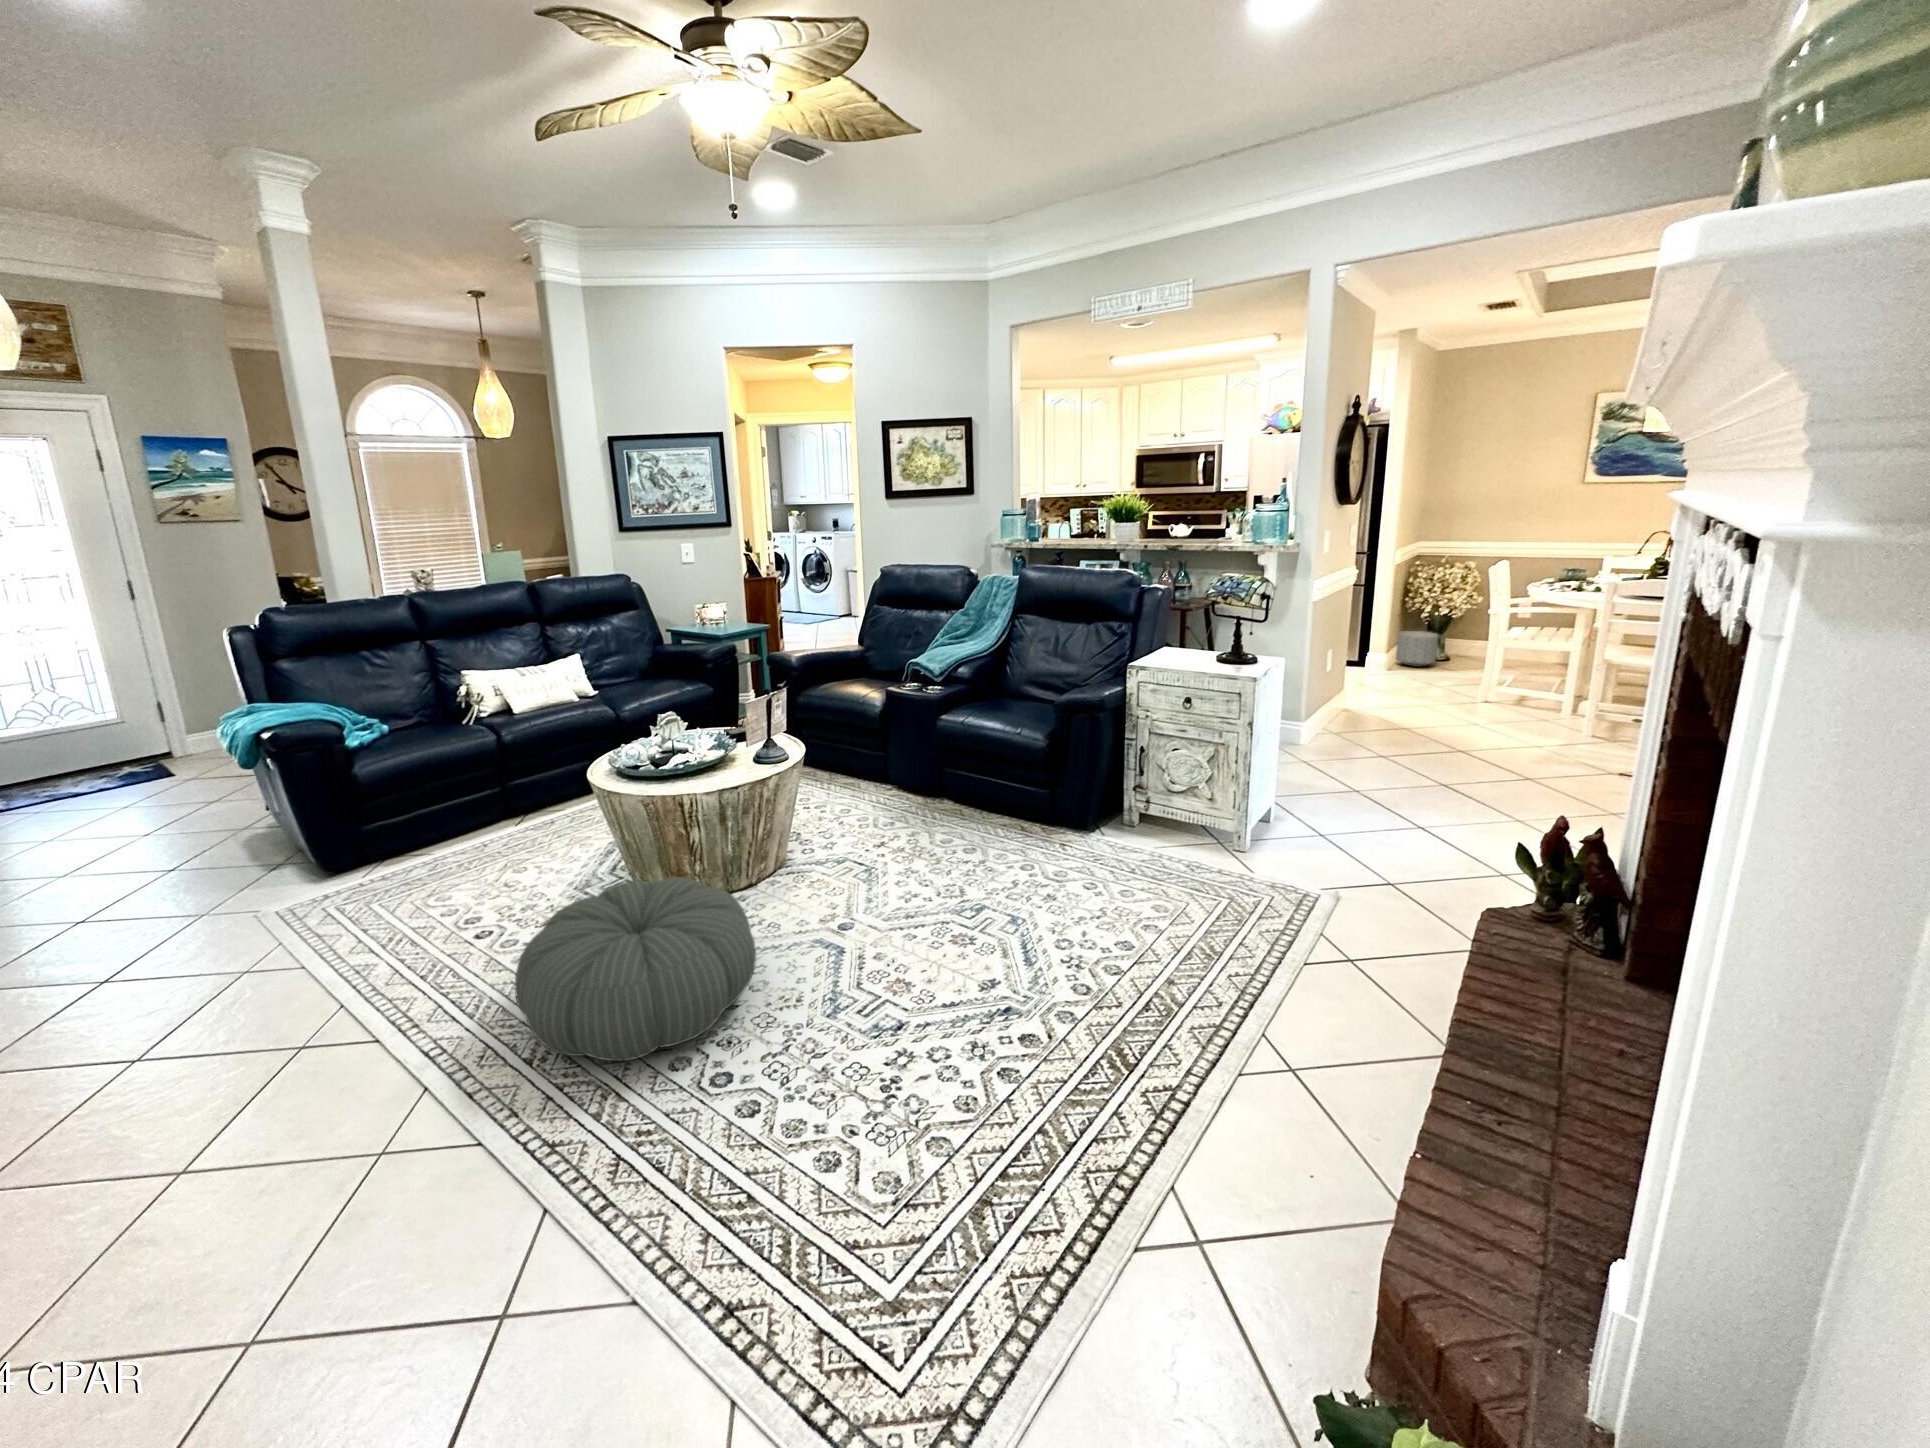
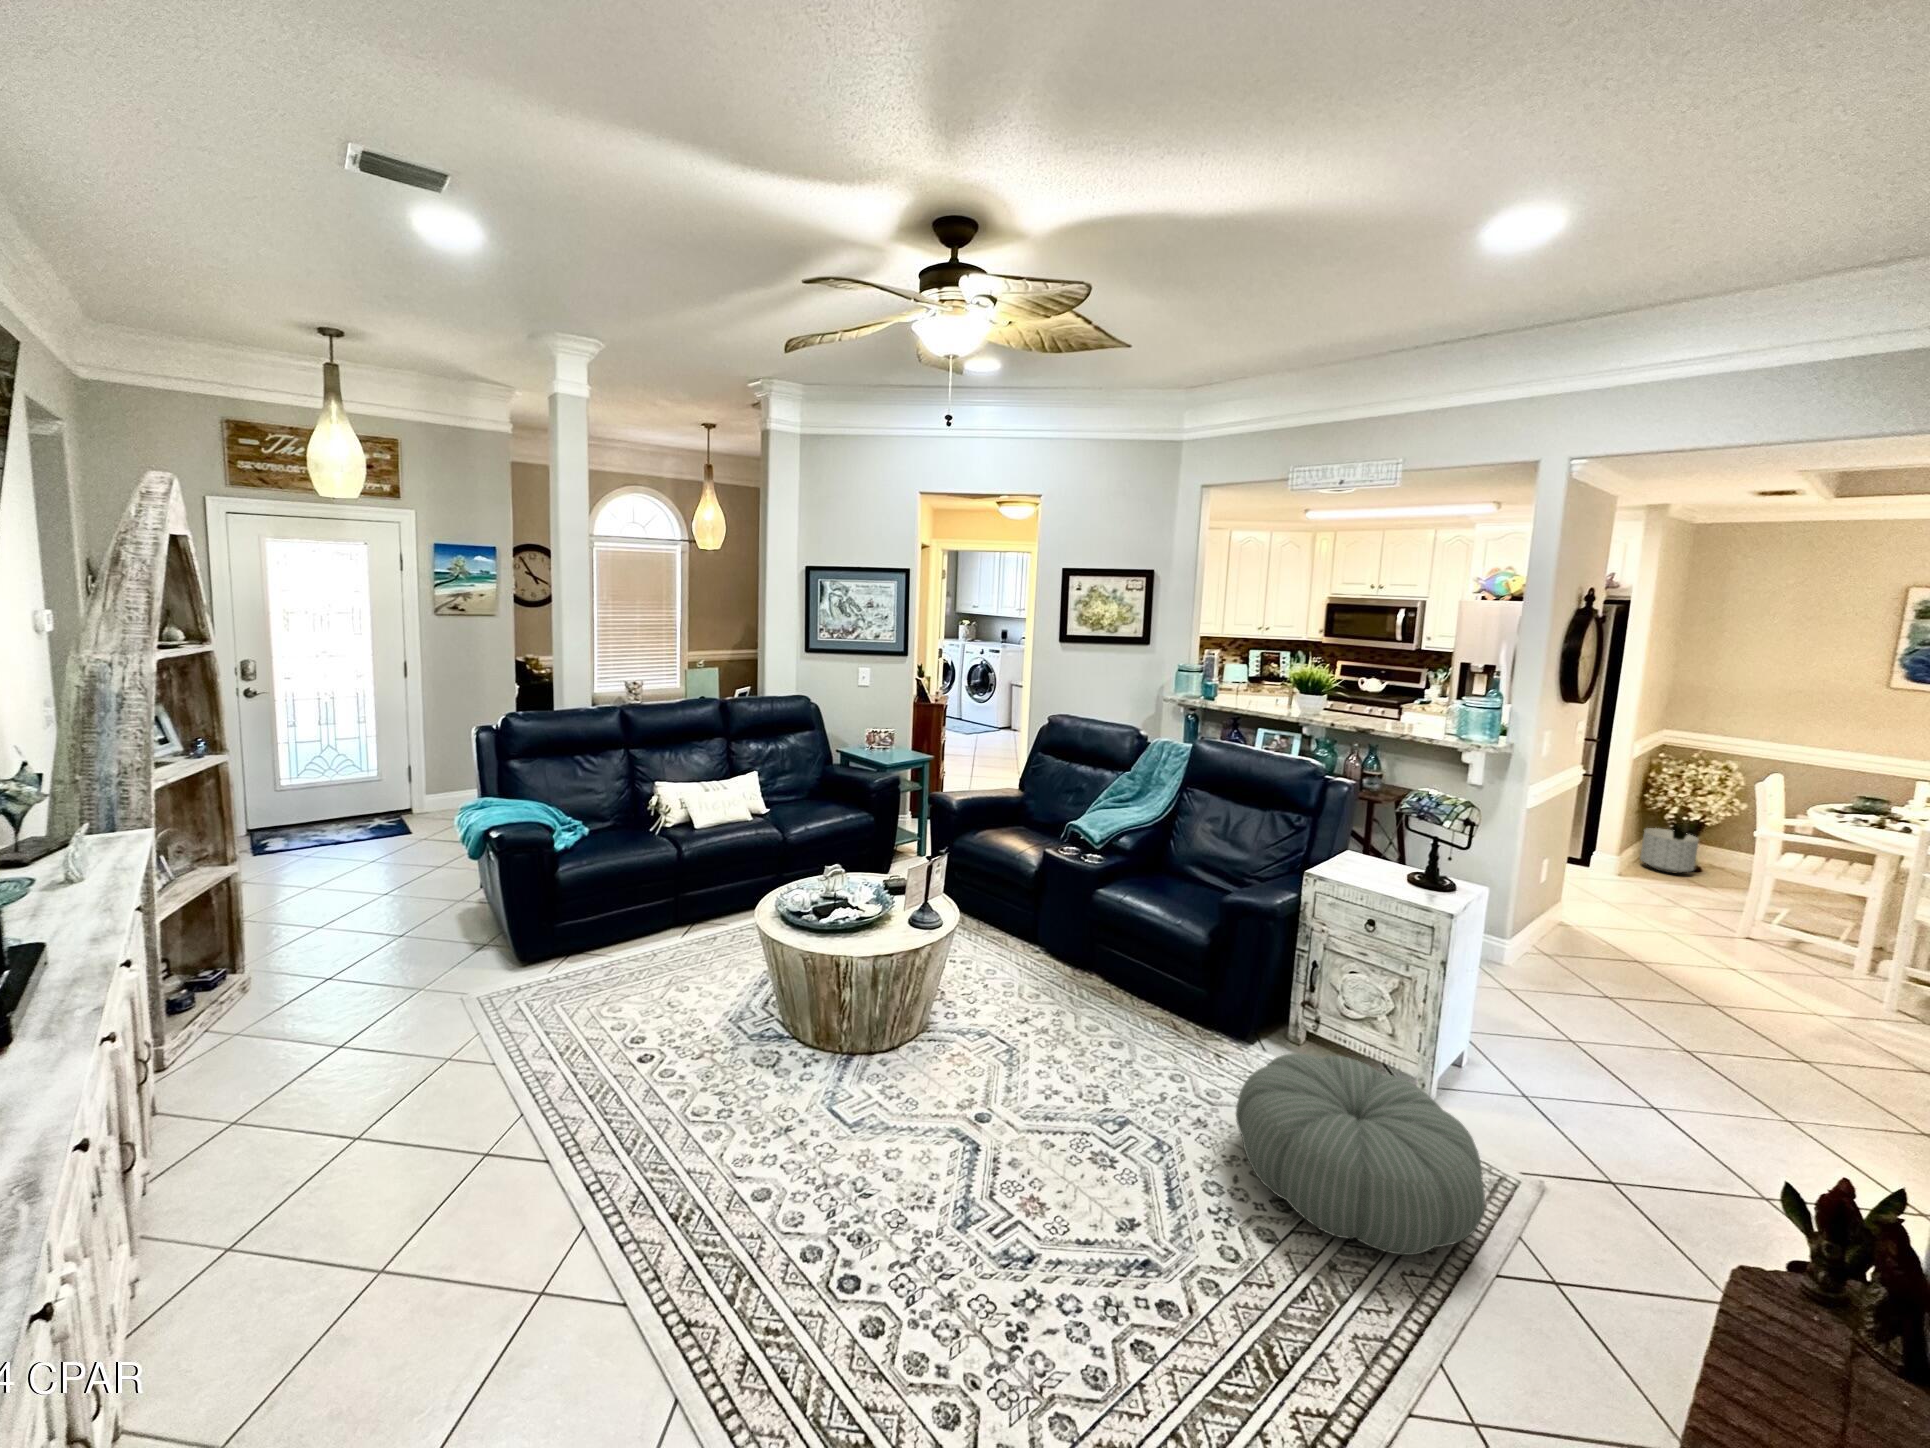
pouf: present [515,877,756,1061] -> present [1236,1053,1485,1255]

